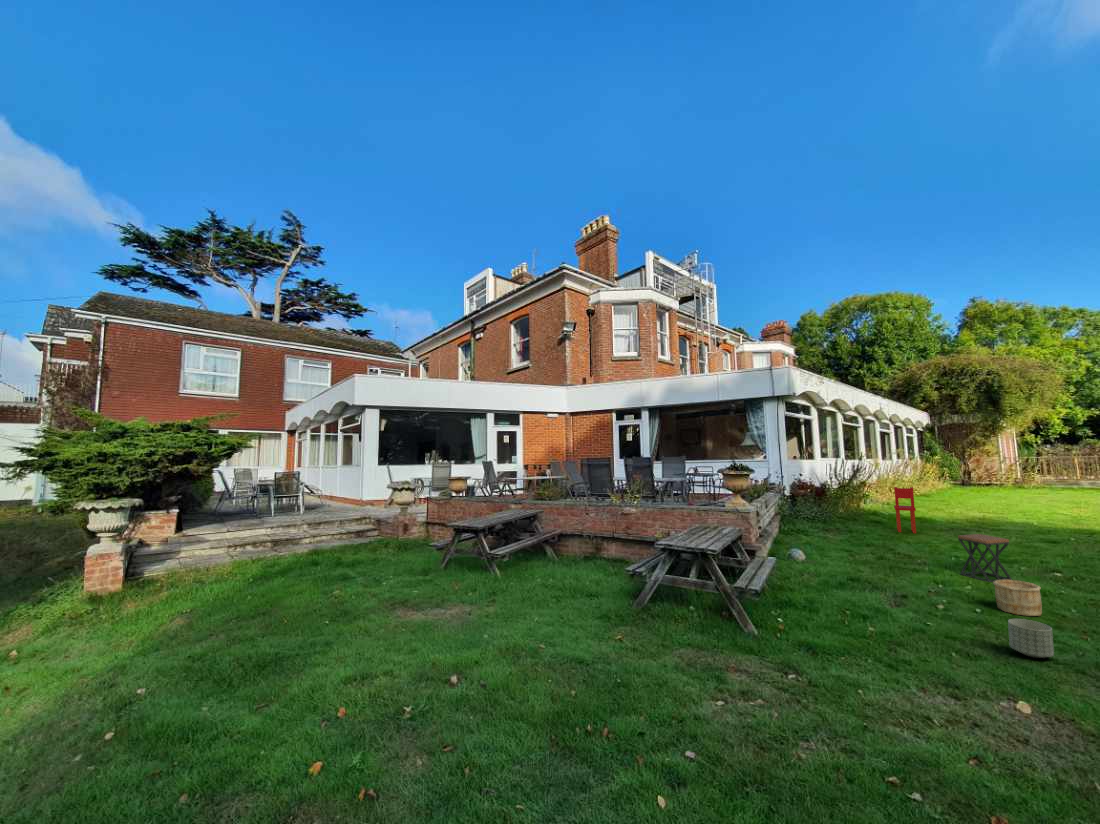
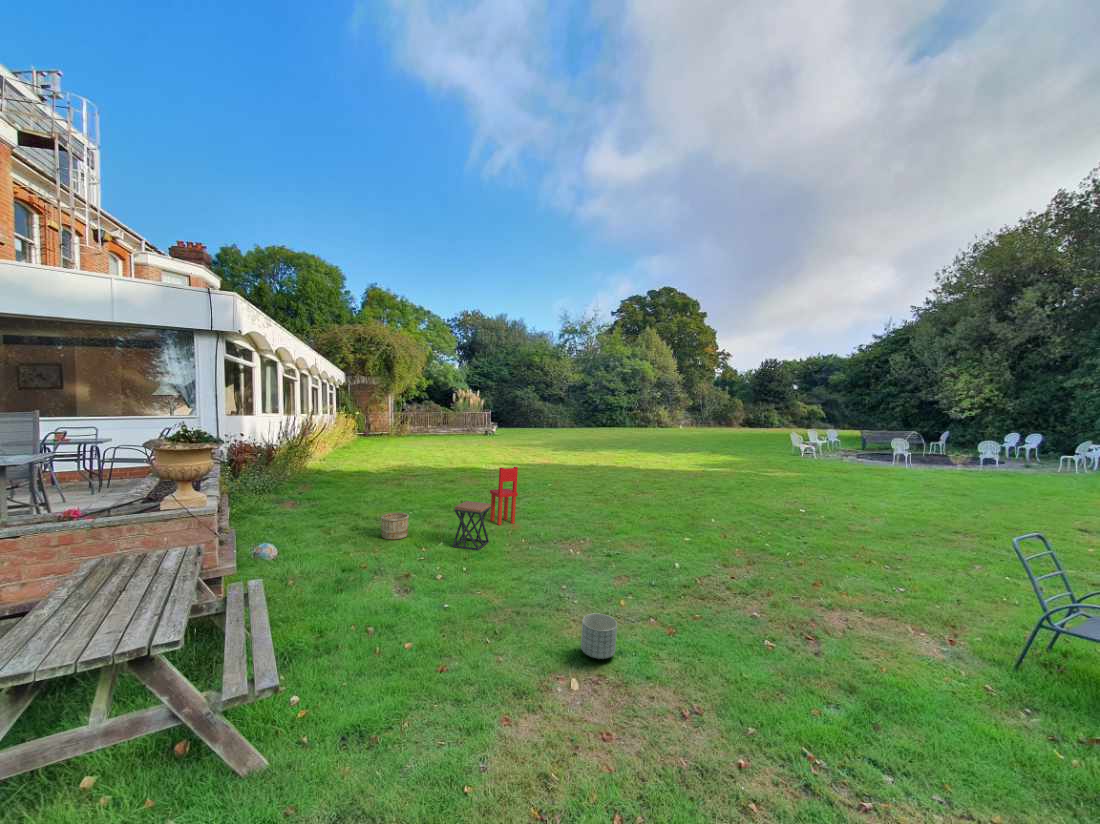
chair: present [894,487,916,533] -> present [490,467,518,525]
wooden bucket: present [993,580,1042,616] -> present [381,512,409,540]

